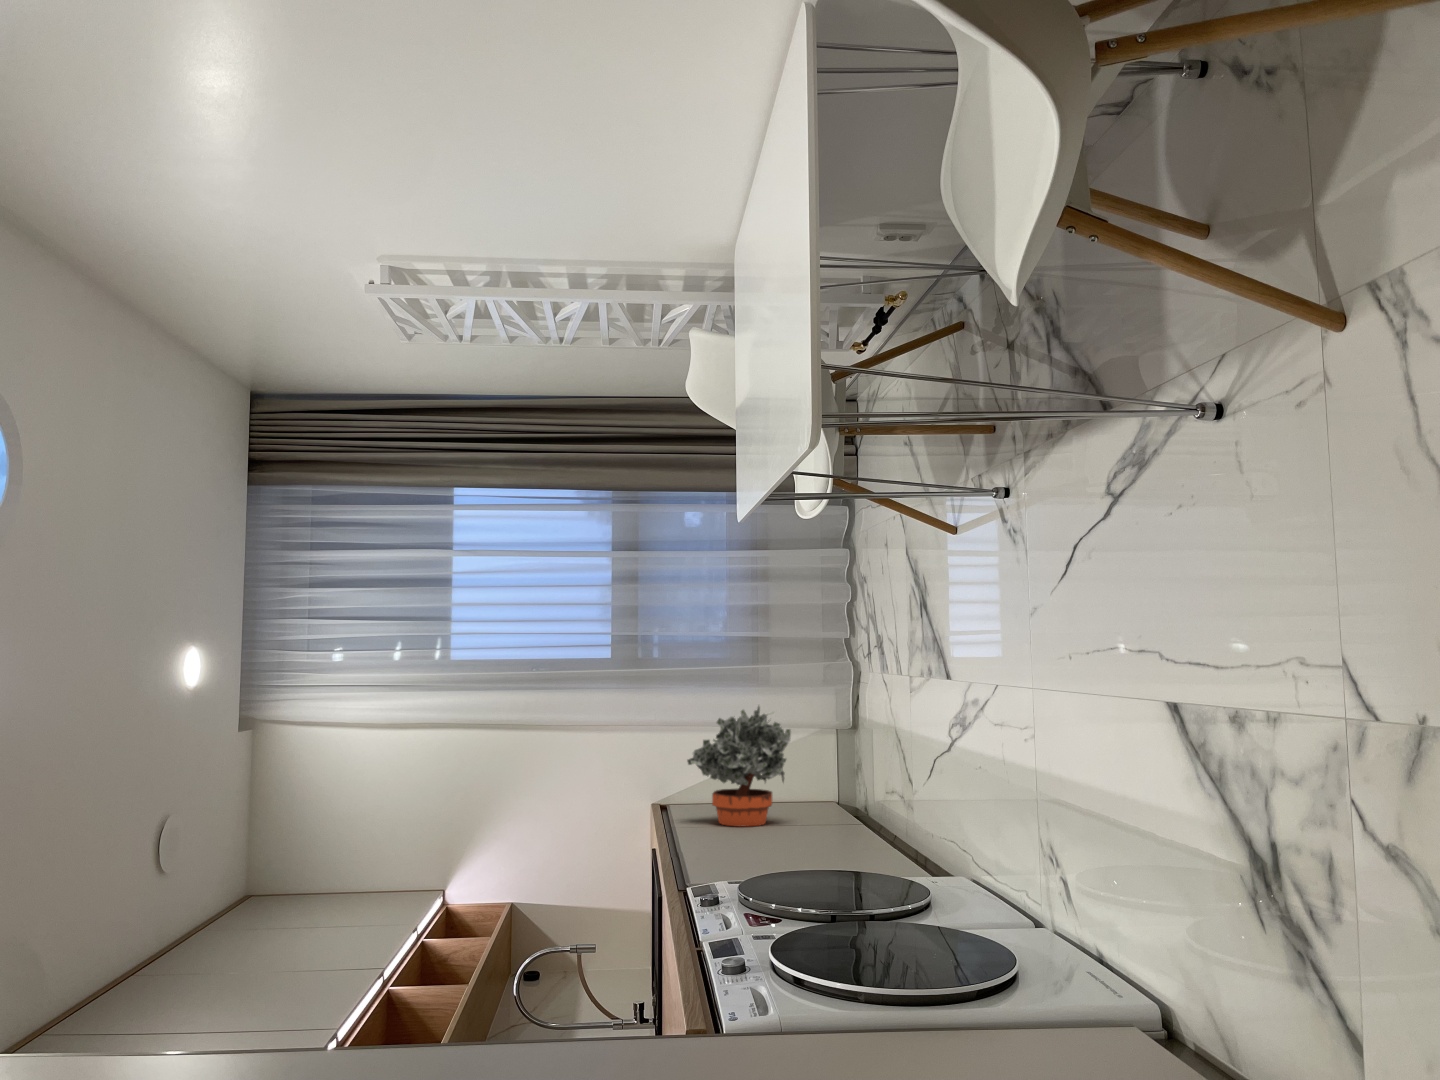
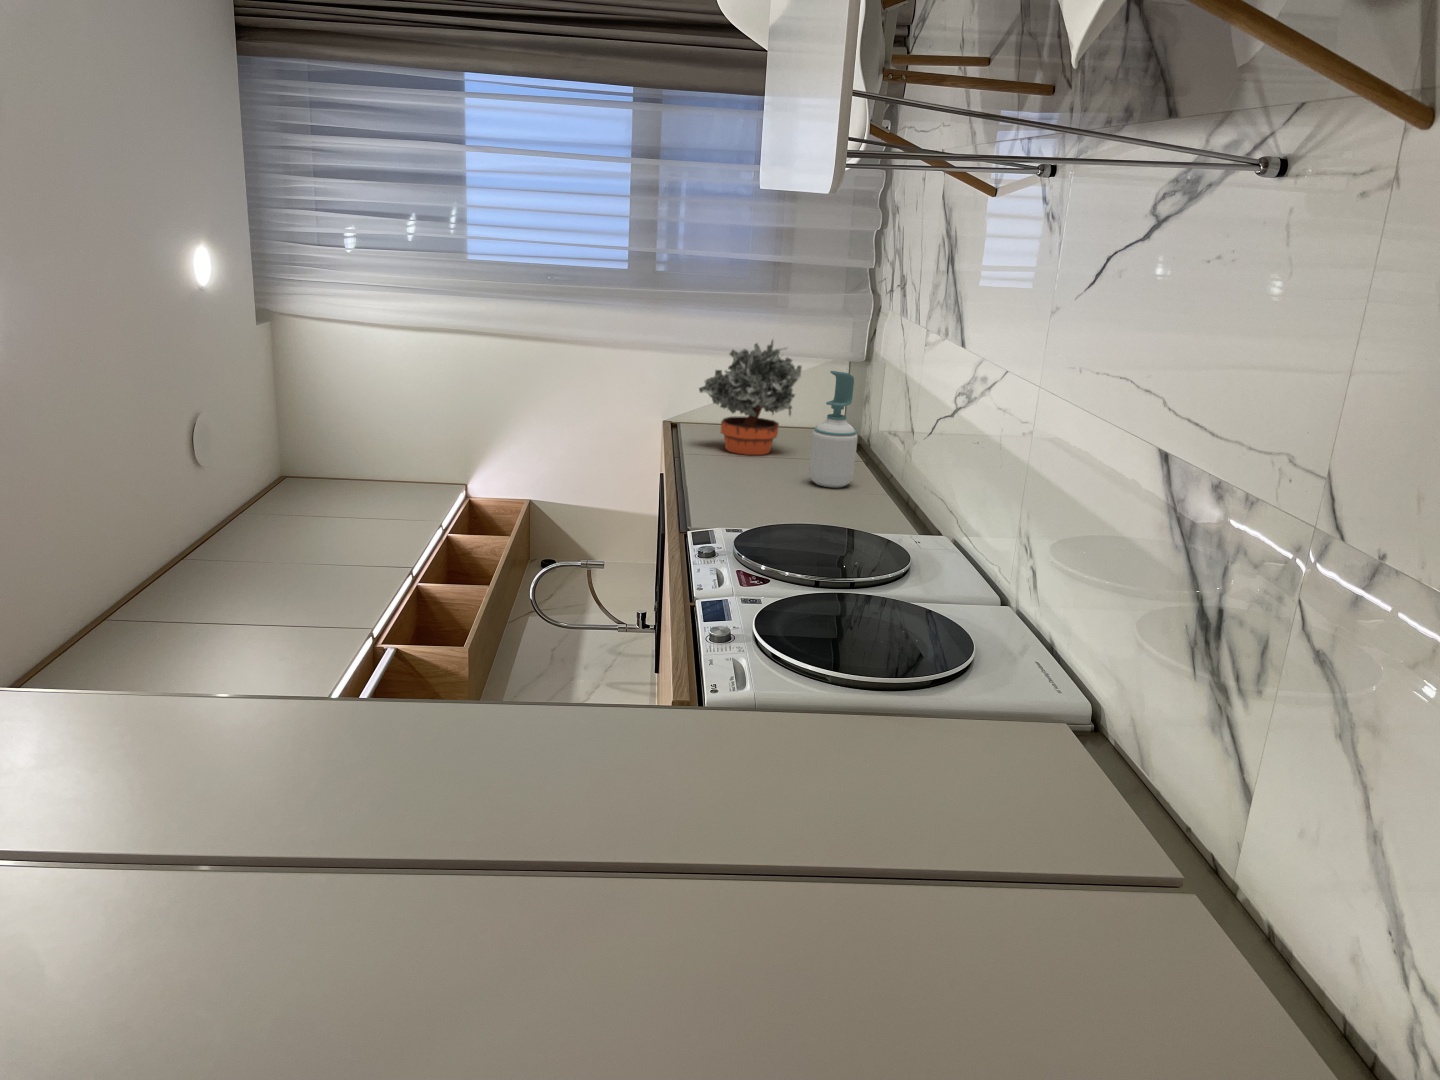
soap bottle: none [809,722,857,847] -> present [809,371,858,488]

